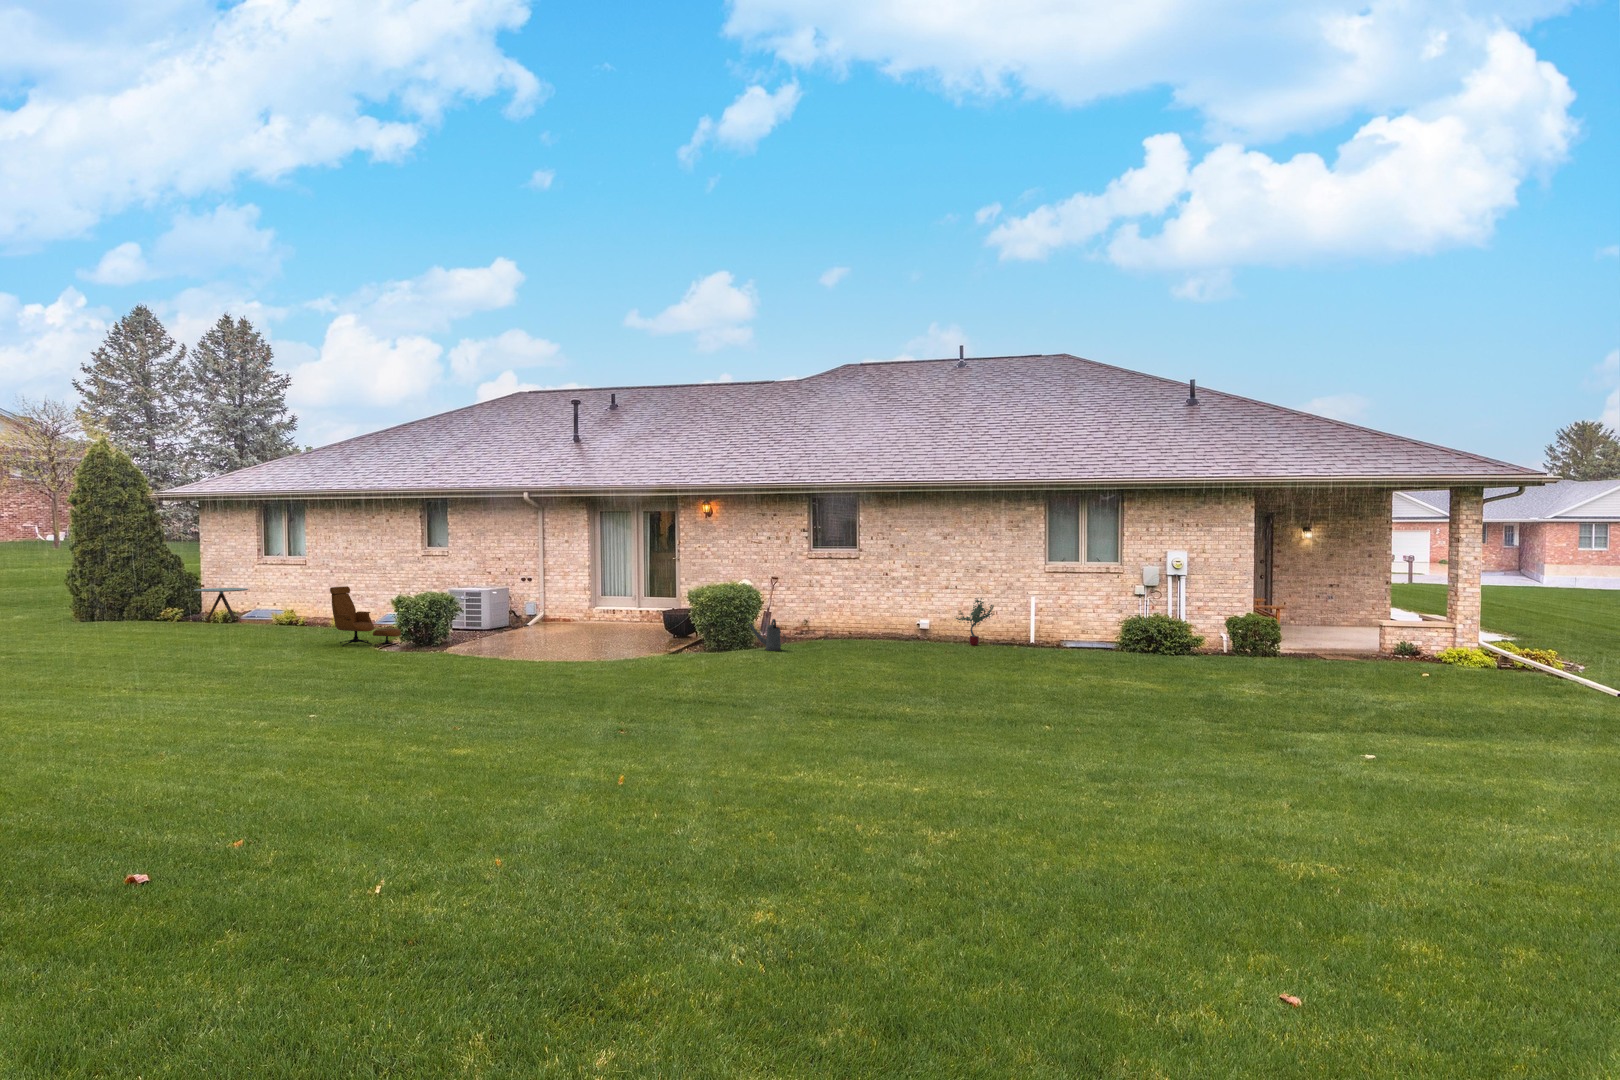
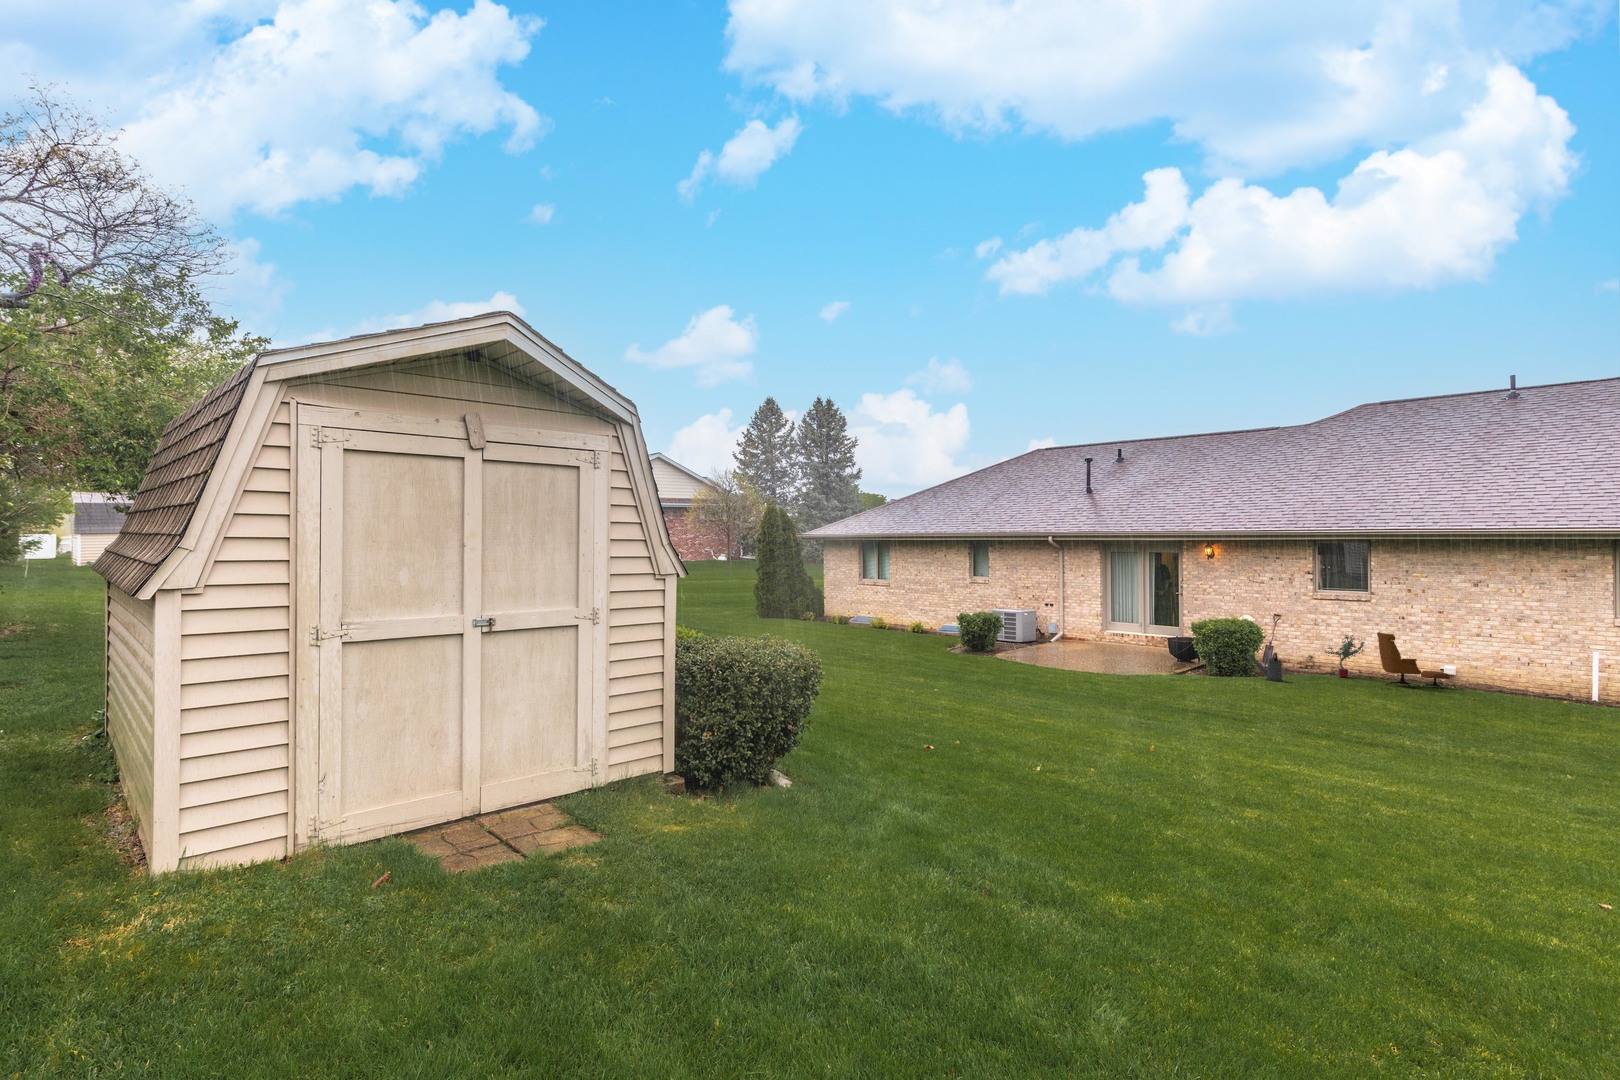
lounge chair: present [330,586,401,647] -> present [1377,632,1450,689]
round table: present [194,588,248,621] -> none [822,600,853,623]
potted tree: present [956,598,994,645] -> present [1325,635,1365,678]

